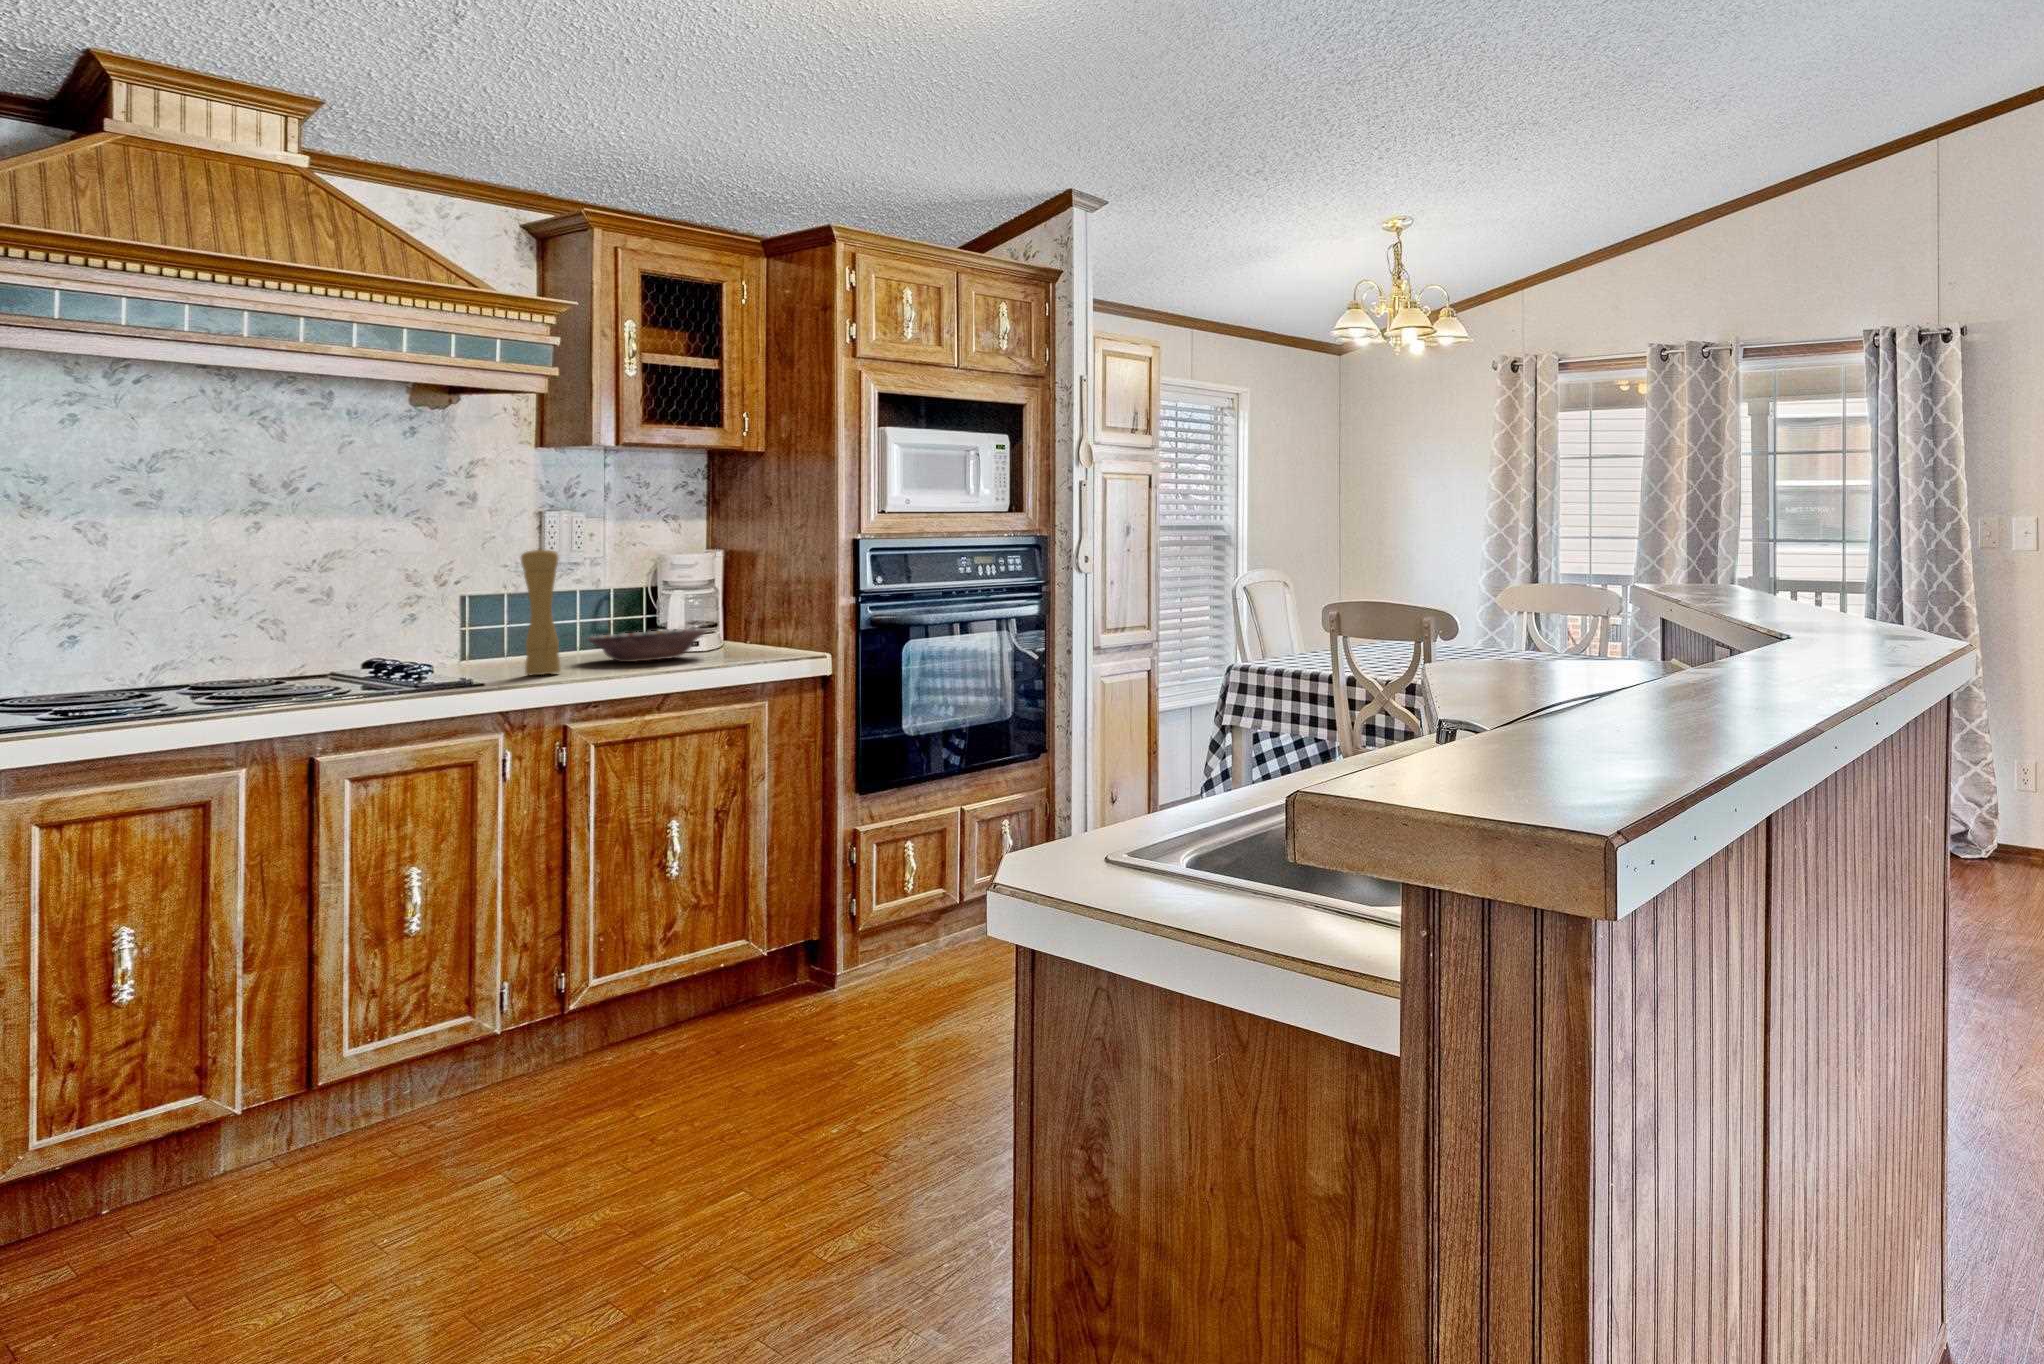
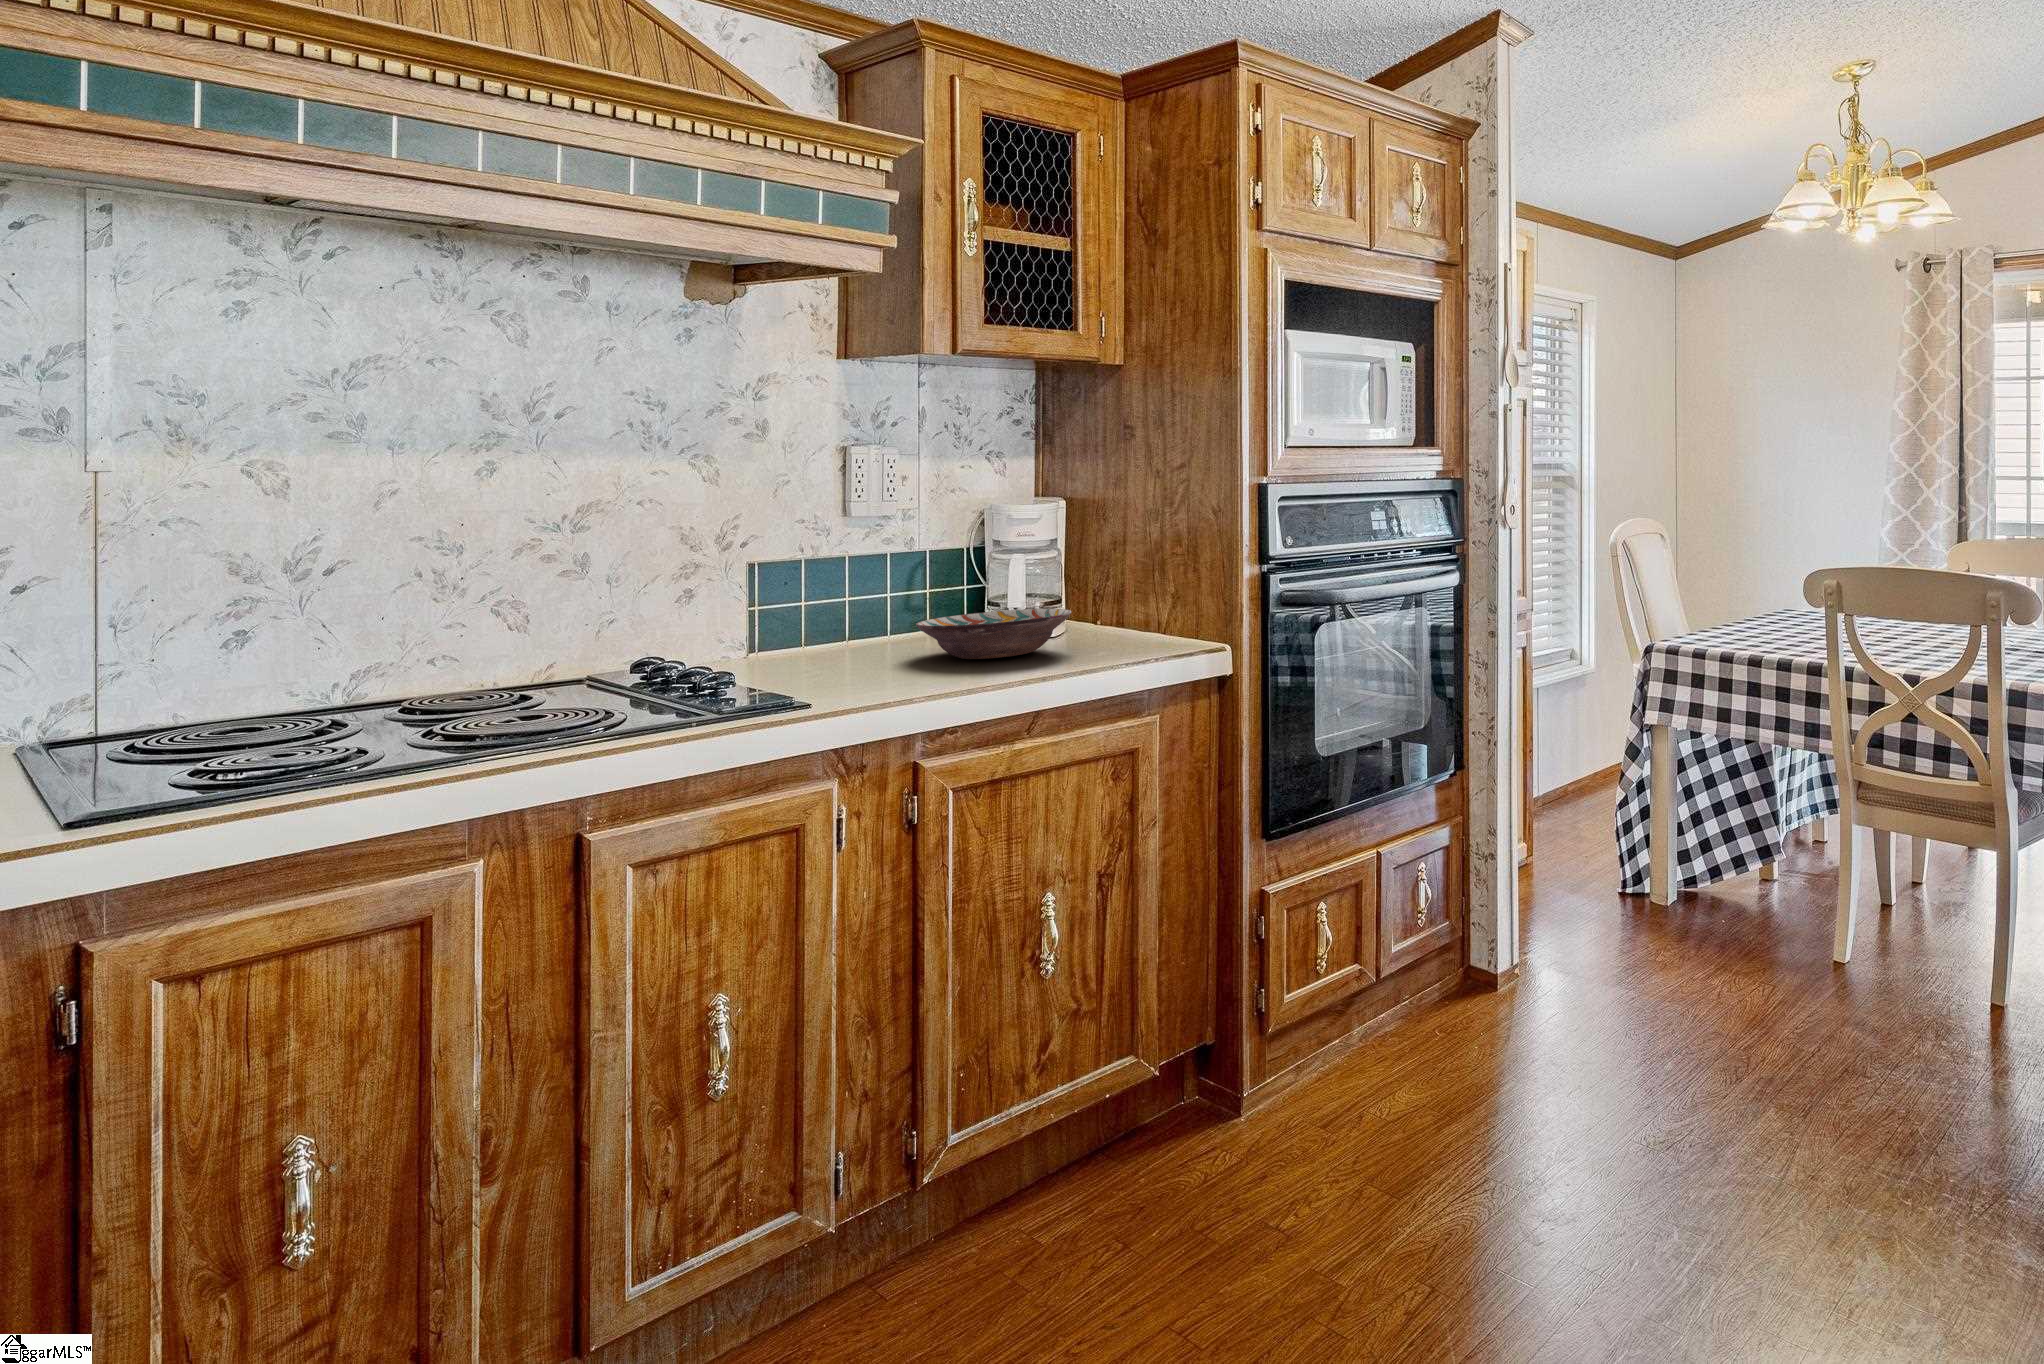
pepper mill: present [521,548,561,675] -> none [847,501,902,688]

